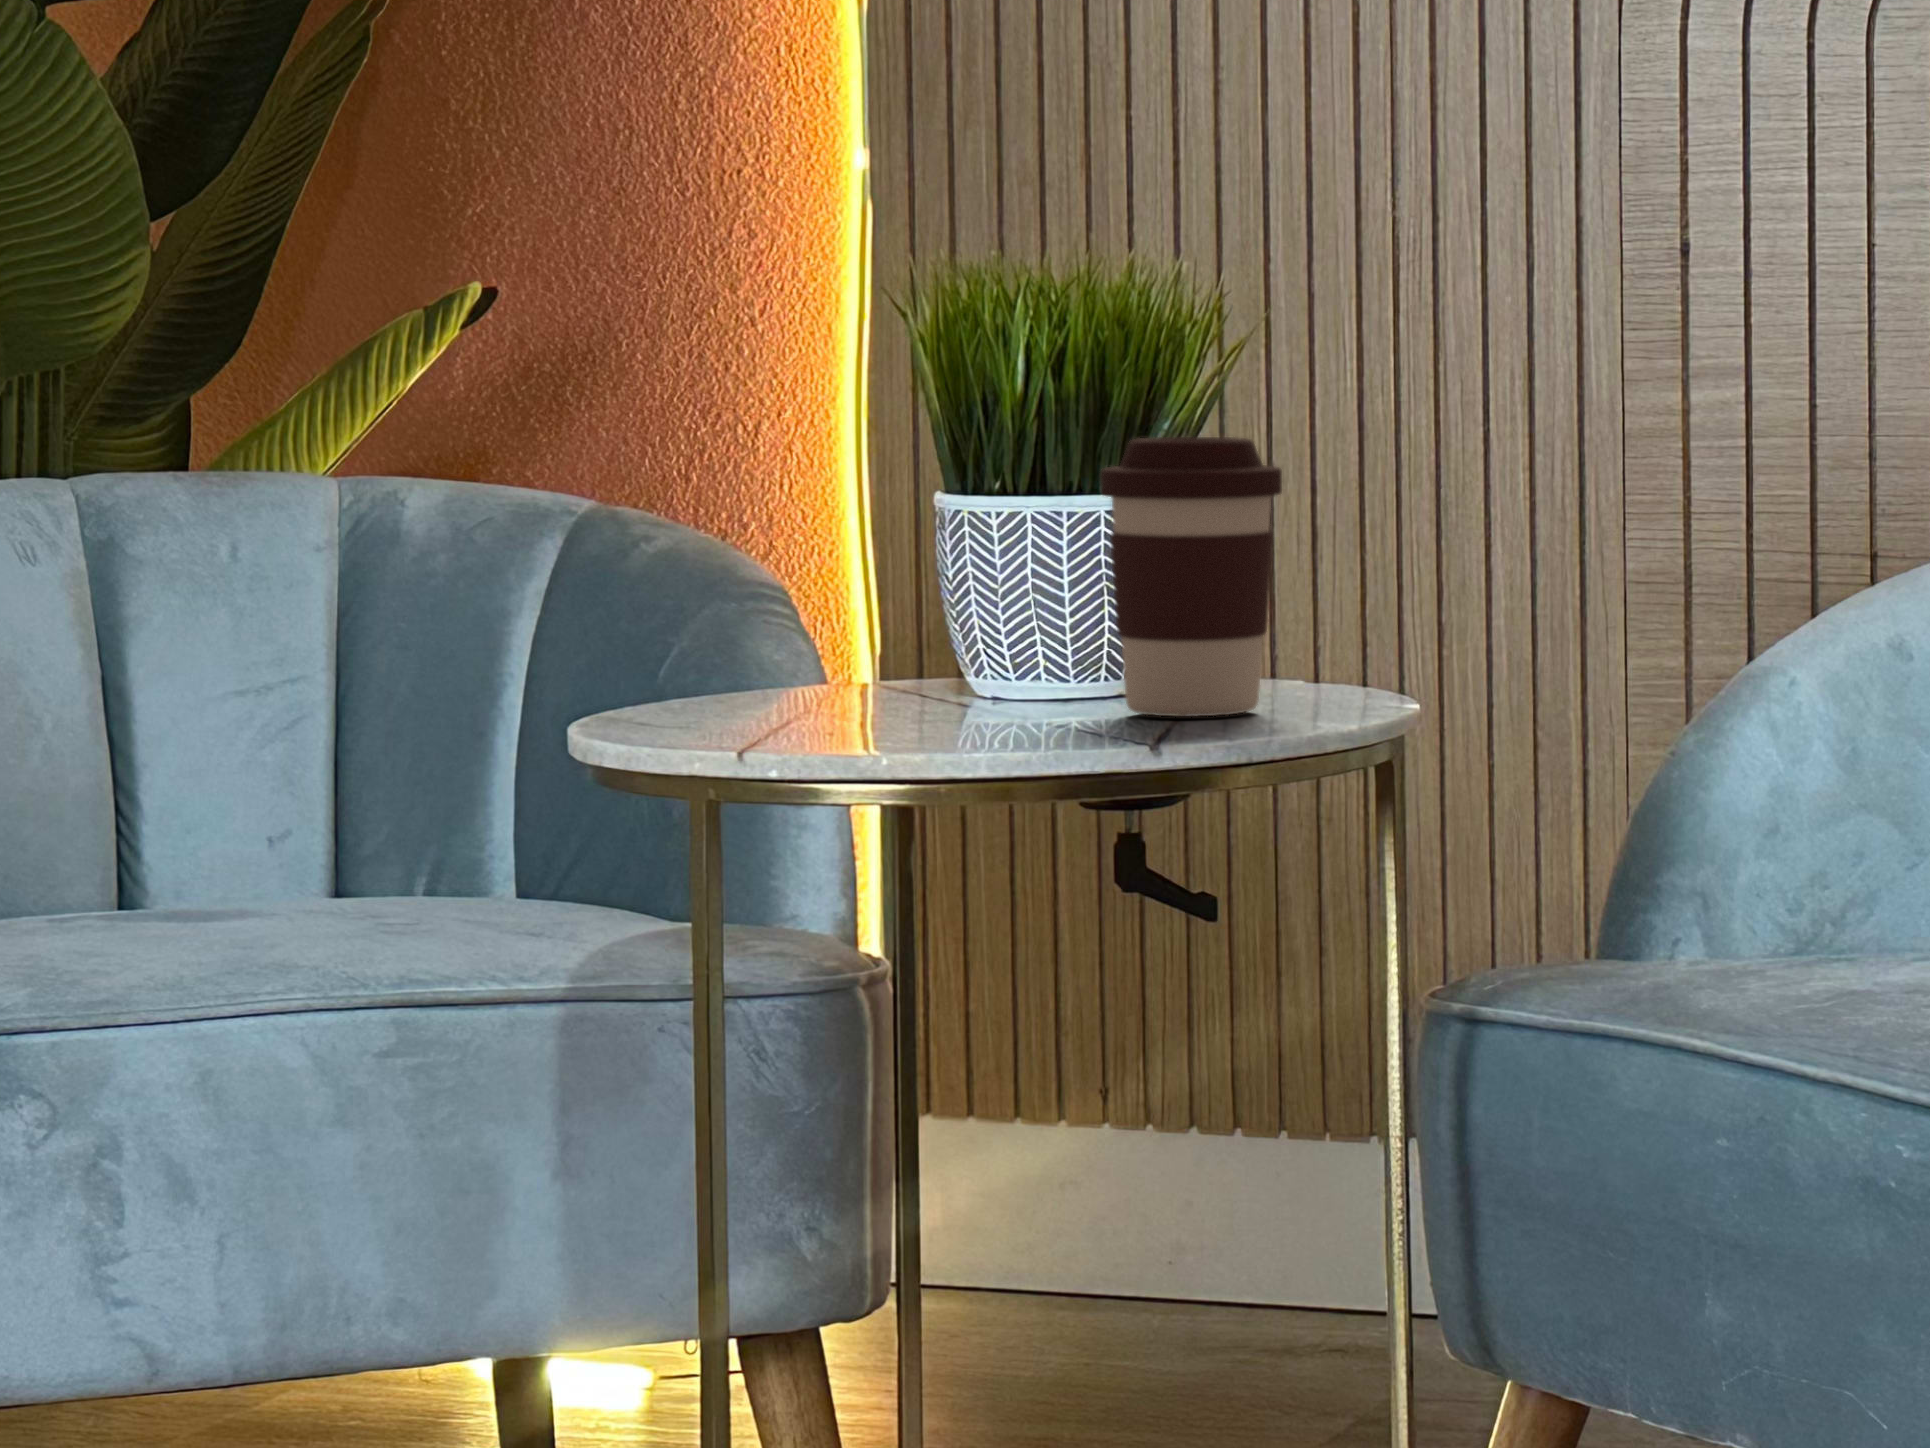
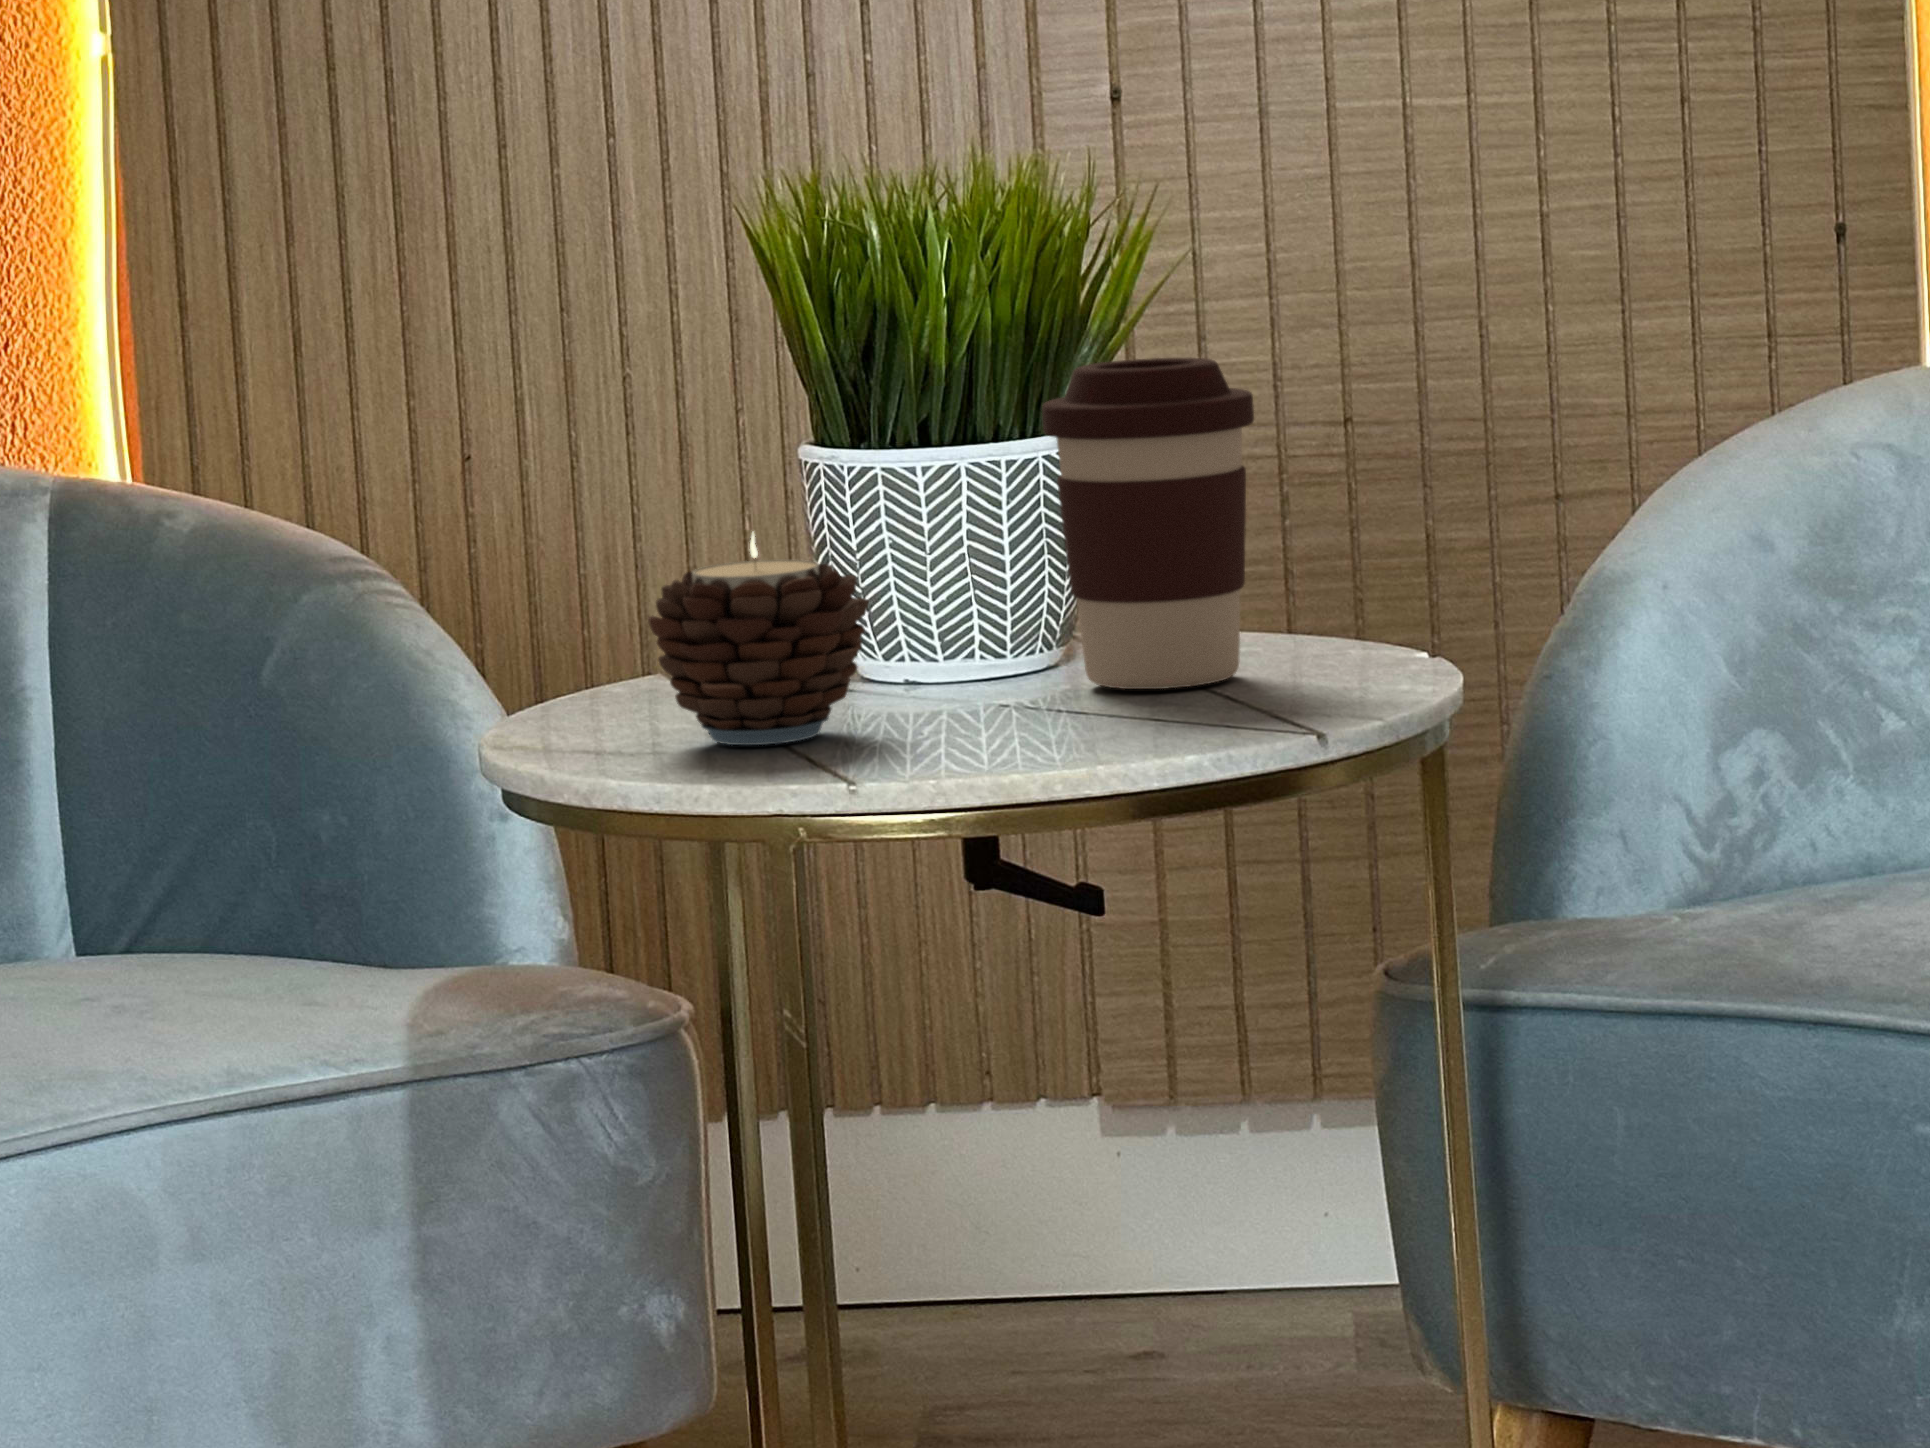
candle: none [717,550,909,728] -> present [648,533,869,745]

